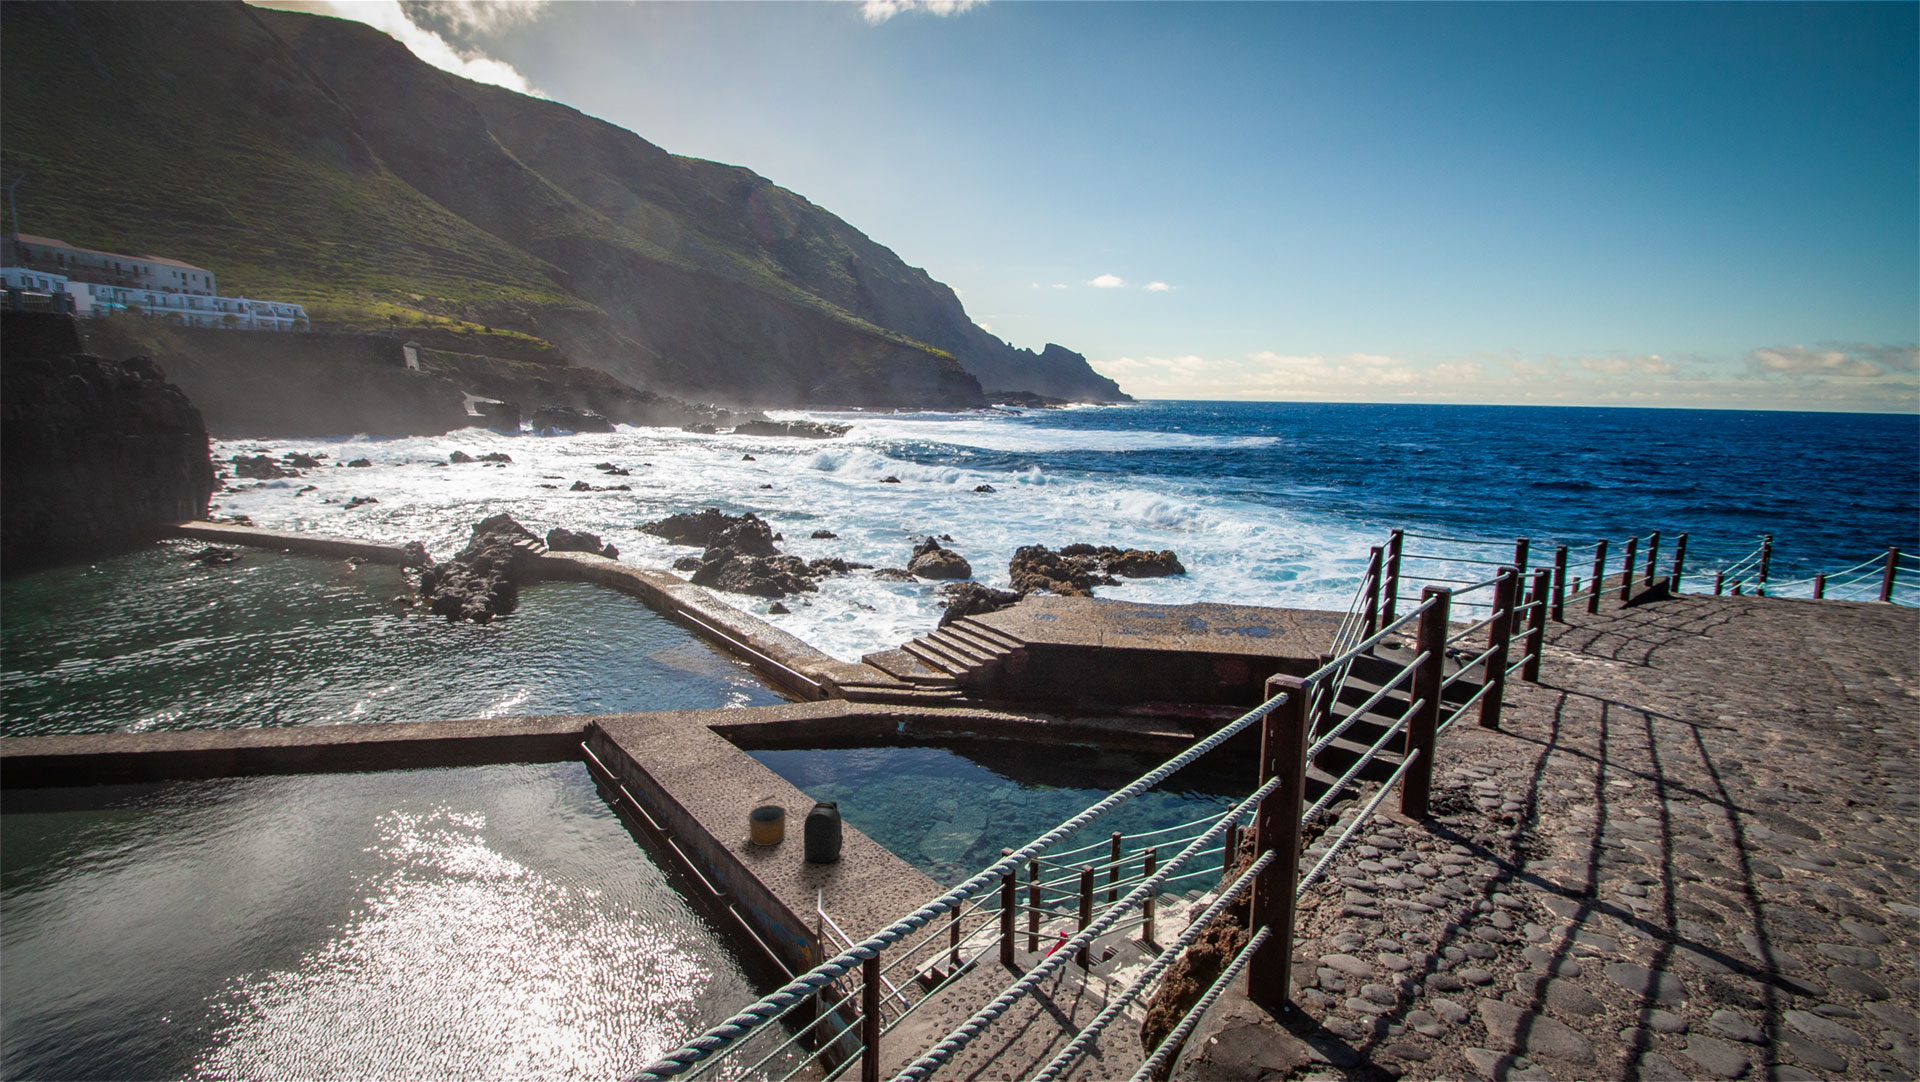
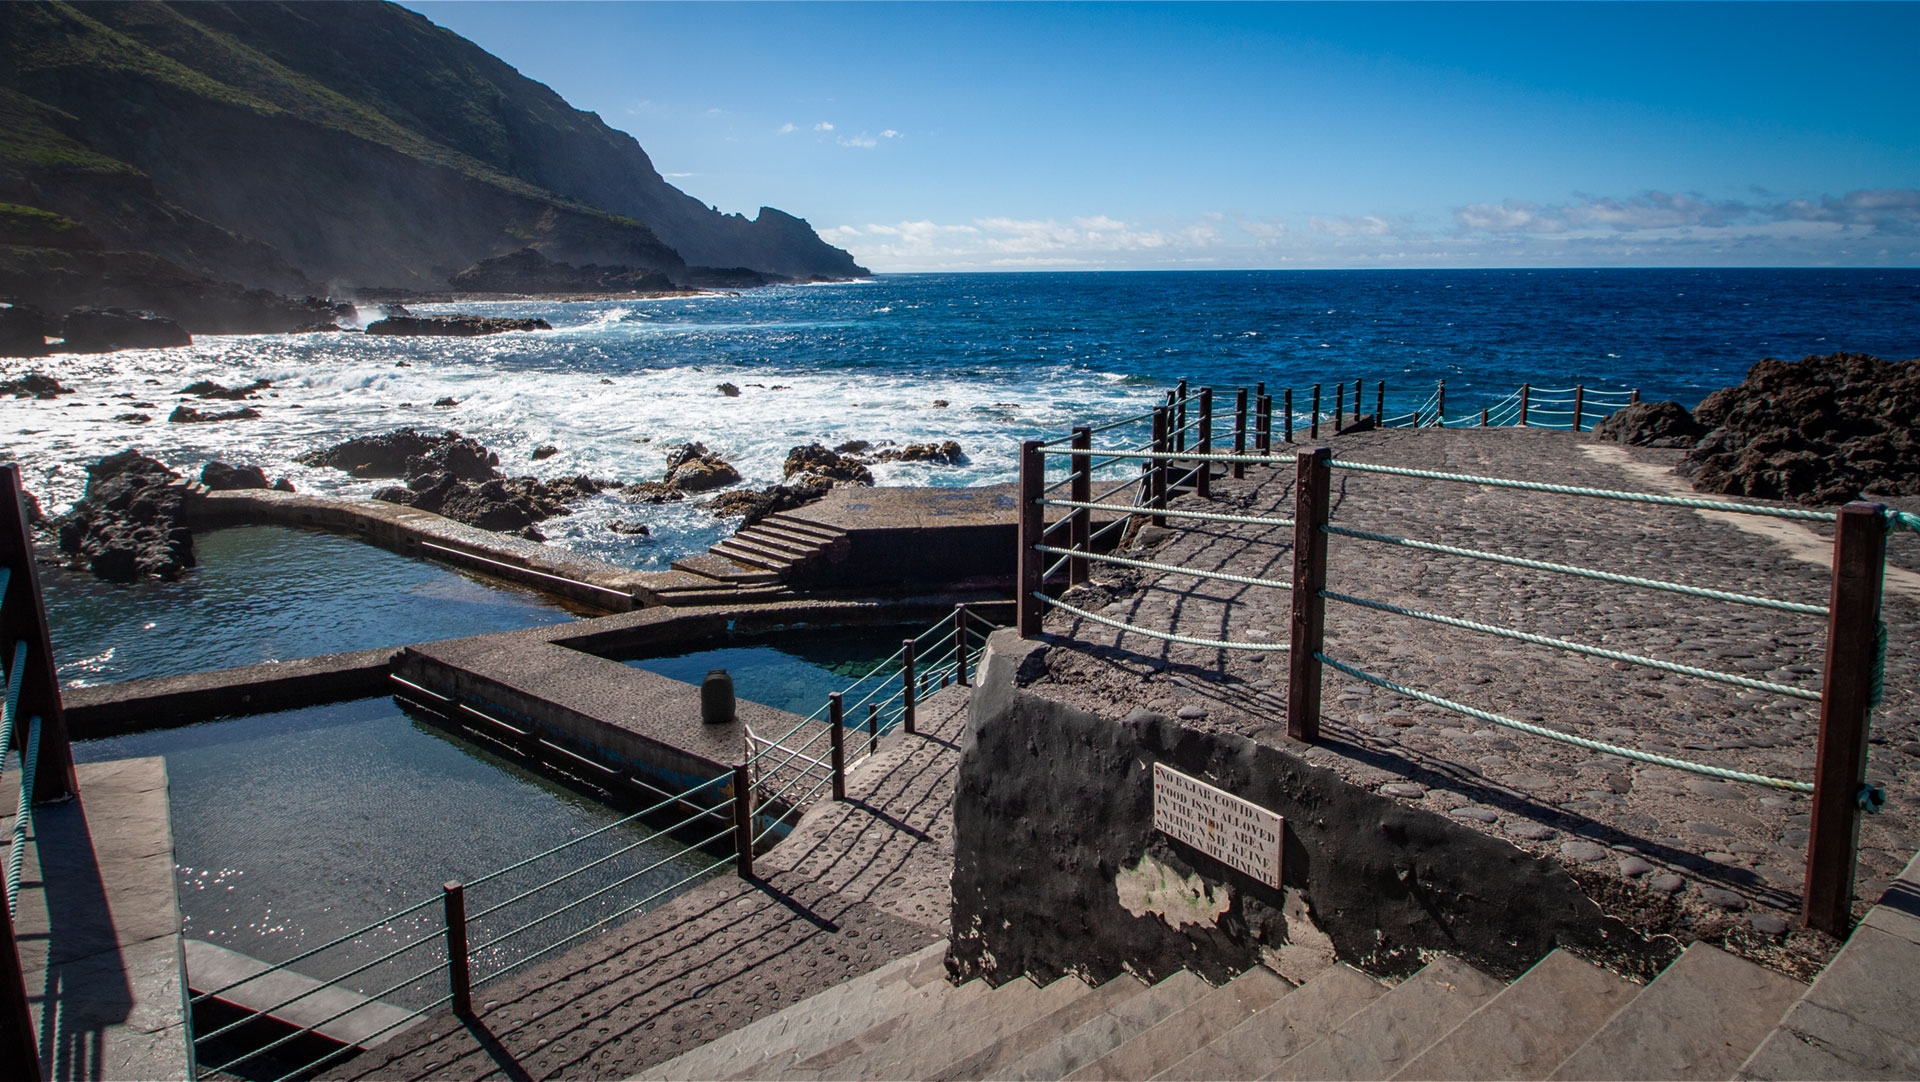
bucket: present [749,795,786,846] -> none [639,673,674,720]

